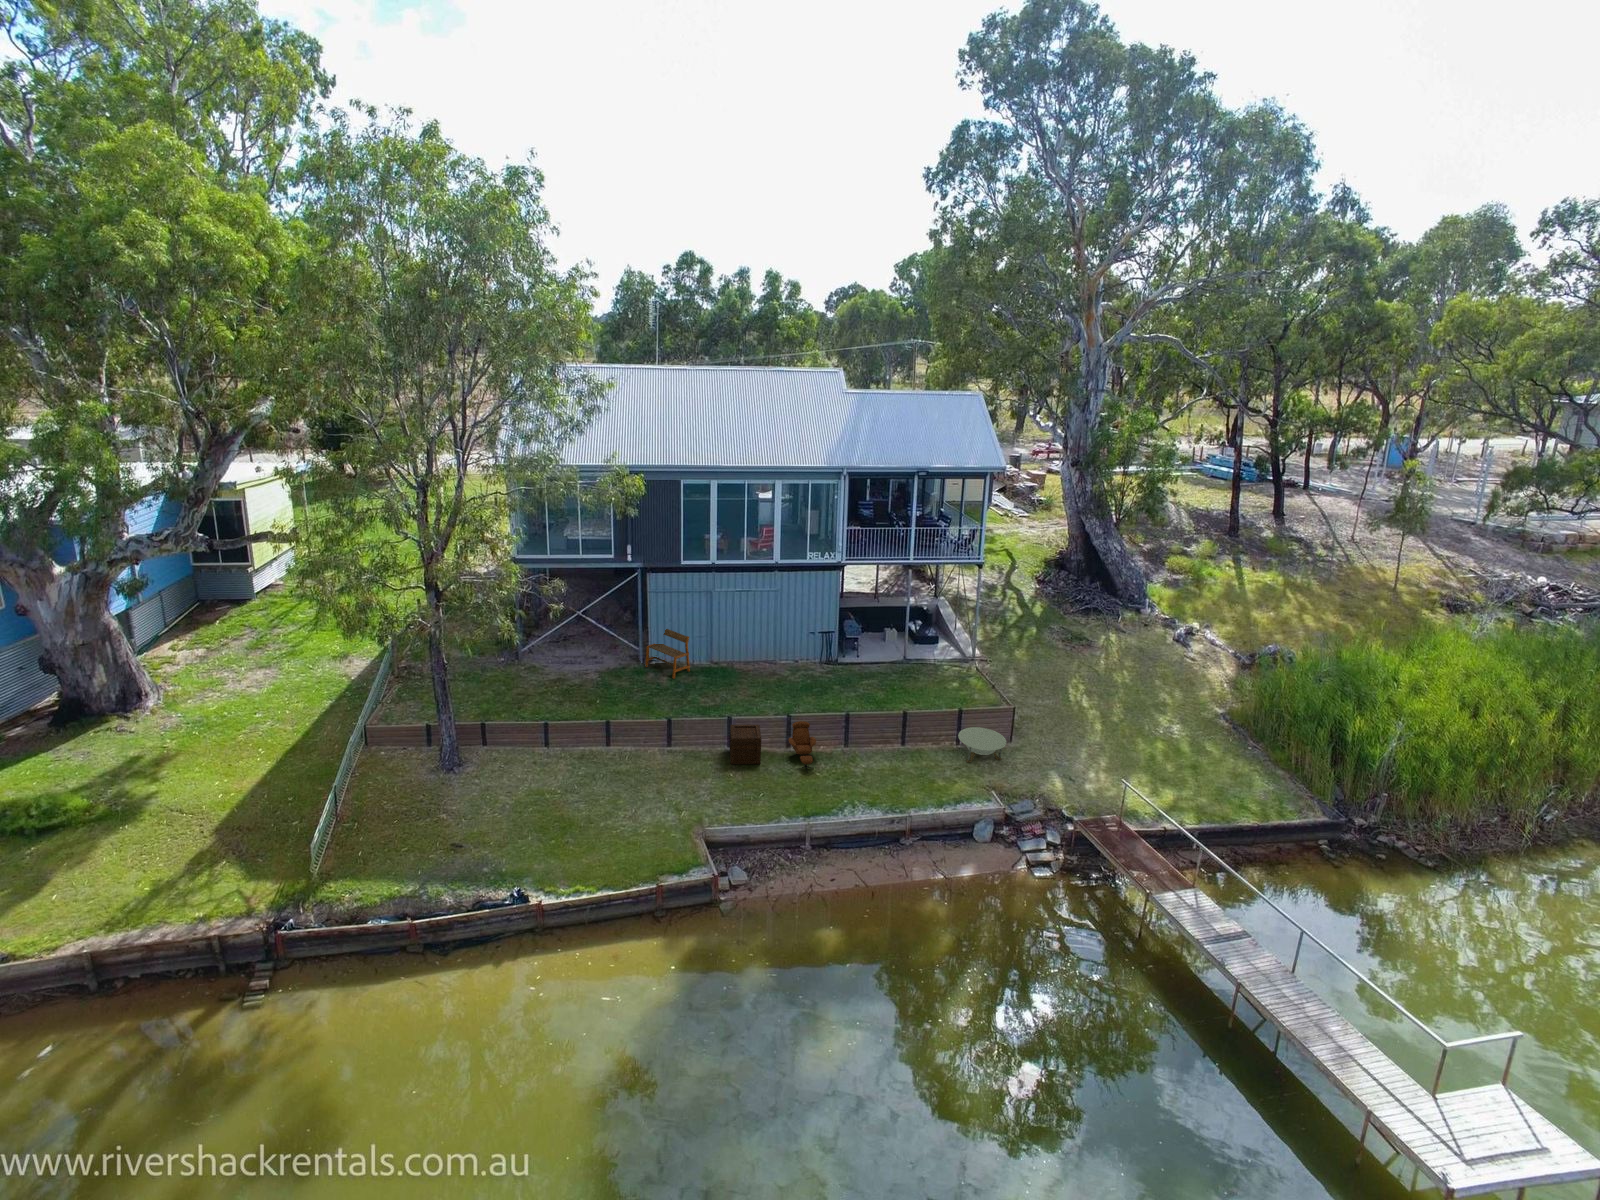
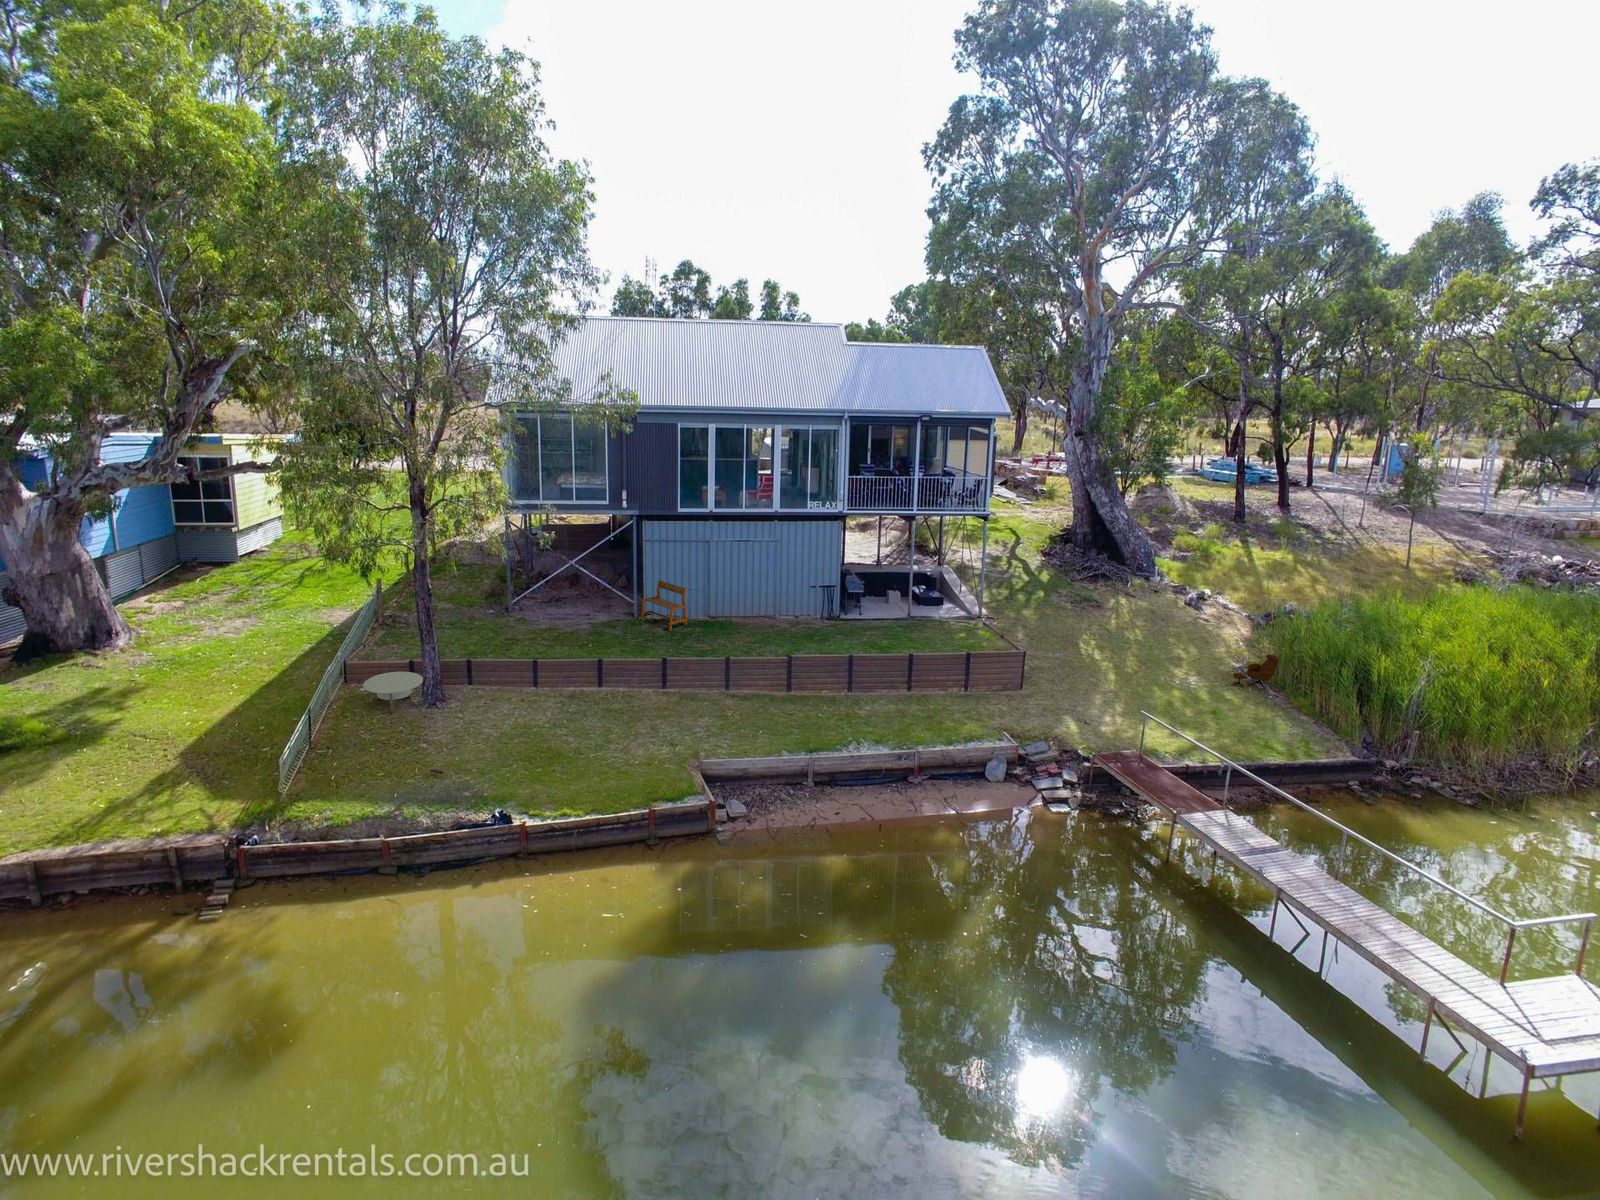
lounge chair: present [788,721,816,771] -> present [1233,655,1279,688]
wooden crate: present [730,725,762,764] -> none [728,664,762,704]
round table: present [958,727,1006,763] -> present [363,672,423,713]

